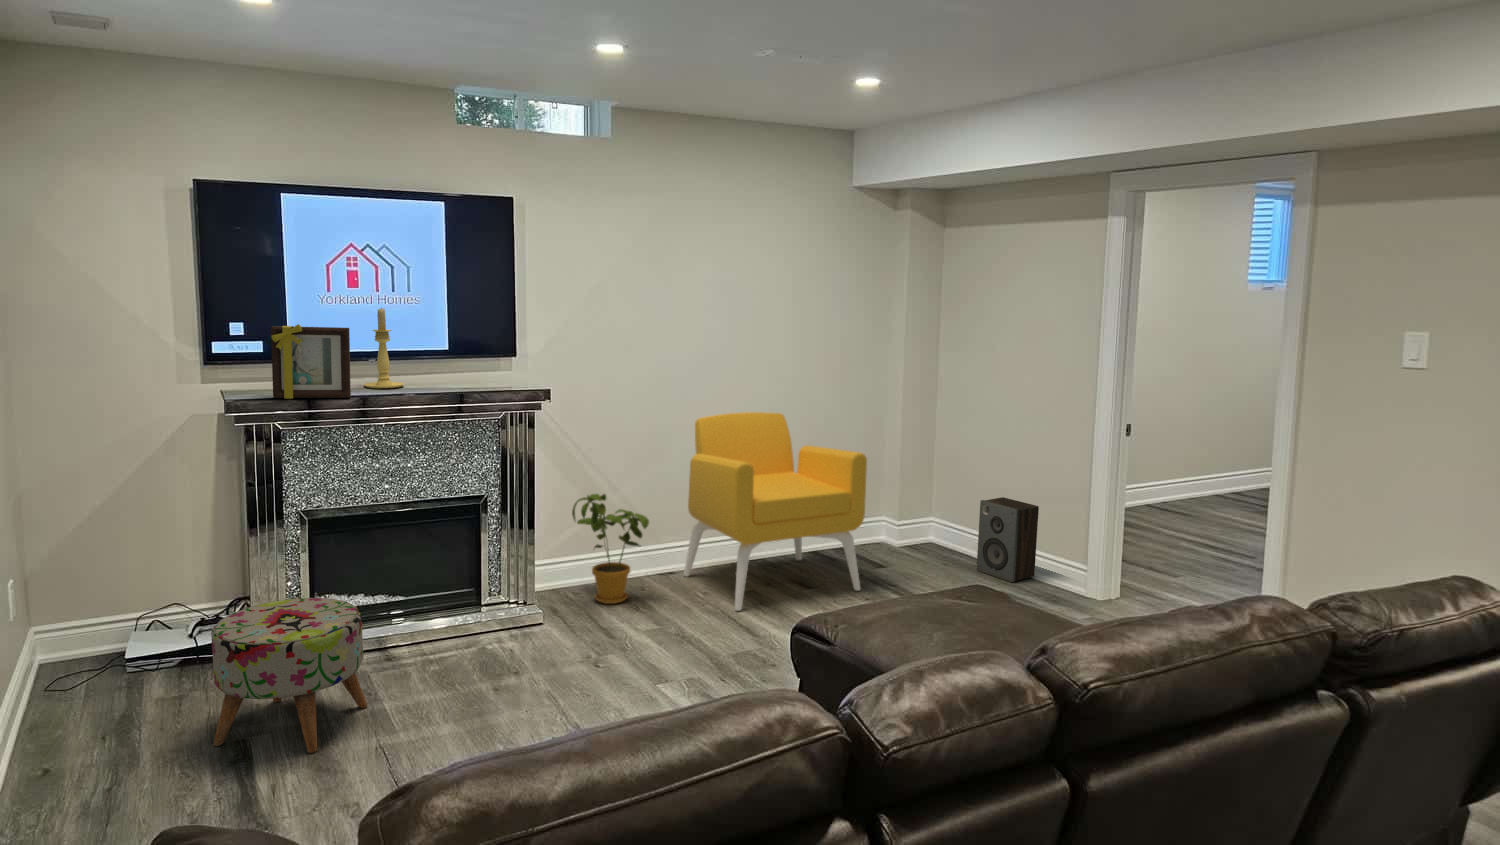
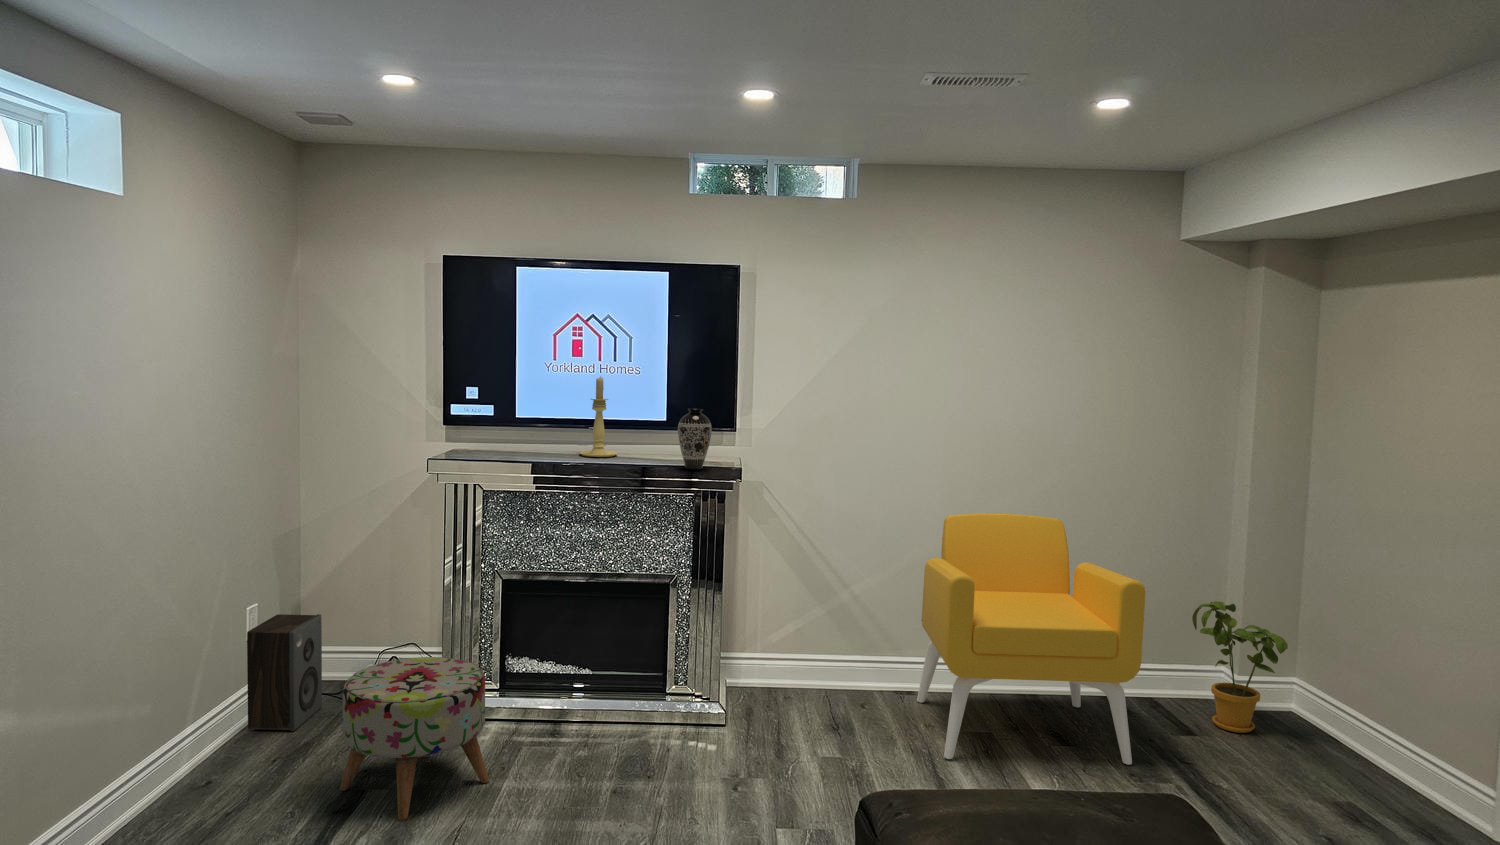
picture frame: present [271,324,351,399] -> none [479,389,550,464]
decorative vase: none [481,336,514,393] -> present [678,409,712,470]
house plant: present [572,494,649,604] -> present [1192,601,1288,733]
speaker: present [977,497,1039,582] -> present [247,614,322,731]

